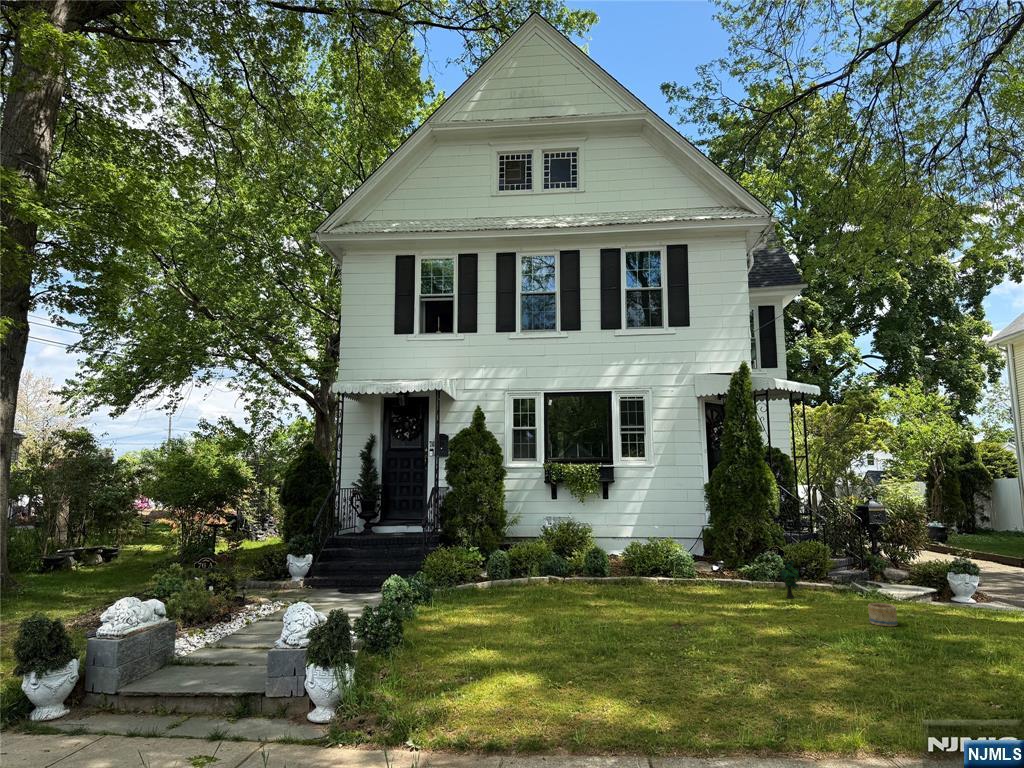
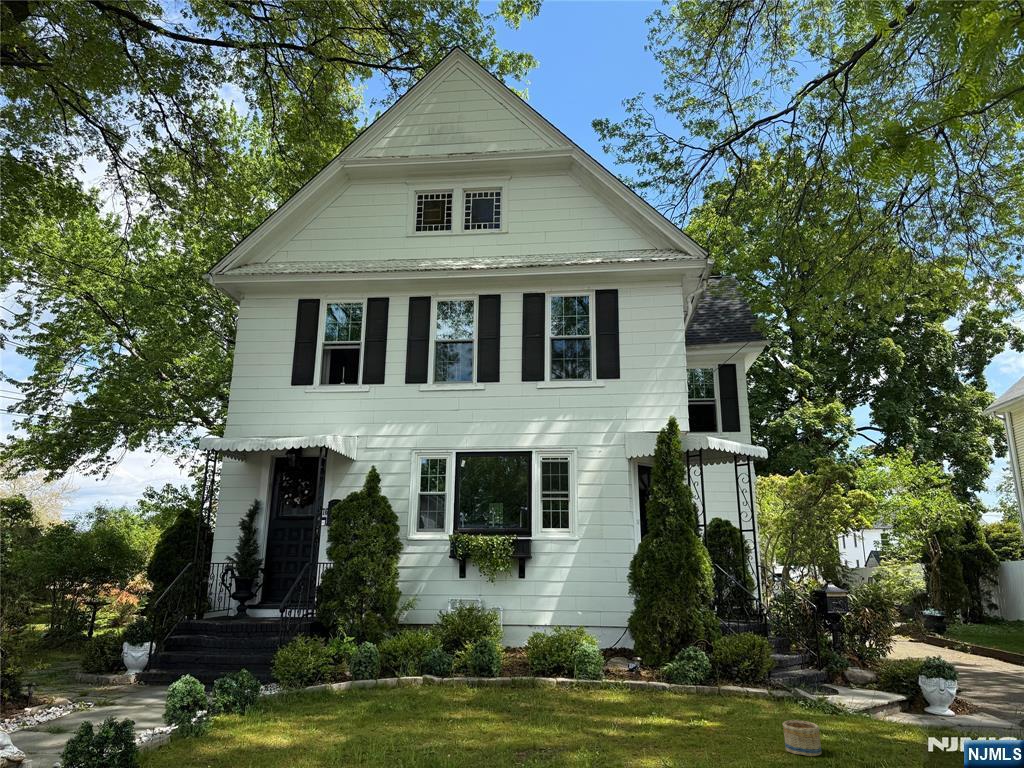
decorative plant: present [779,561,801,599] -> none [688,658,718,710]

